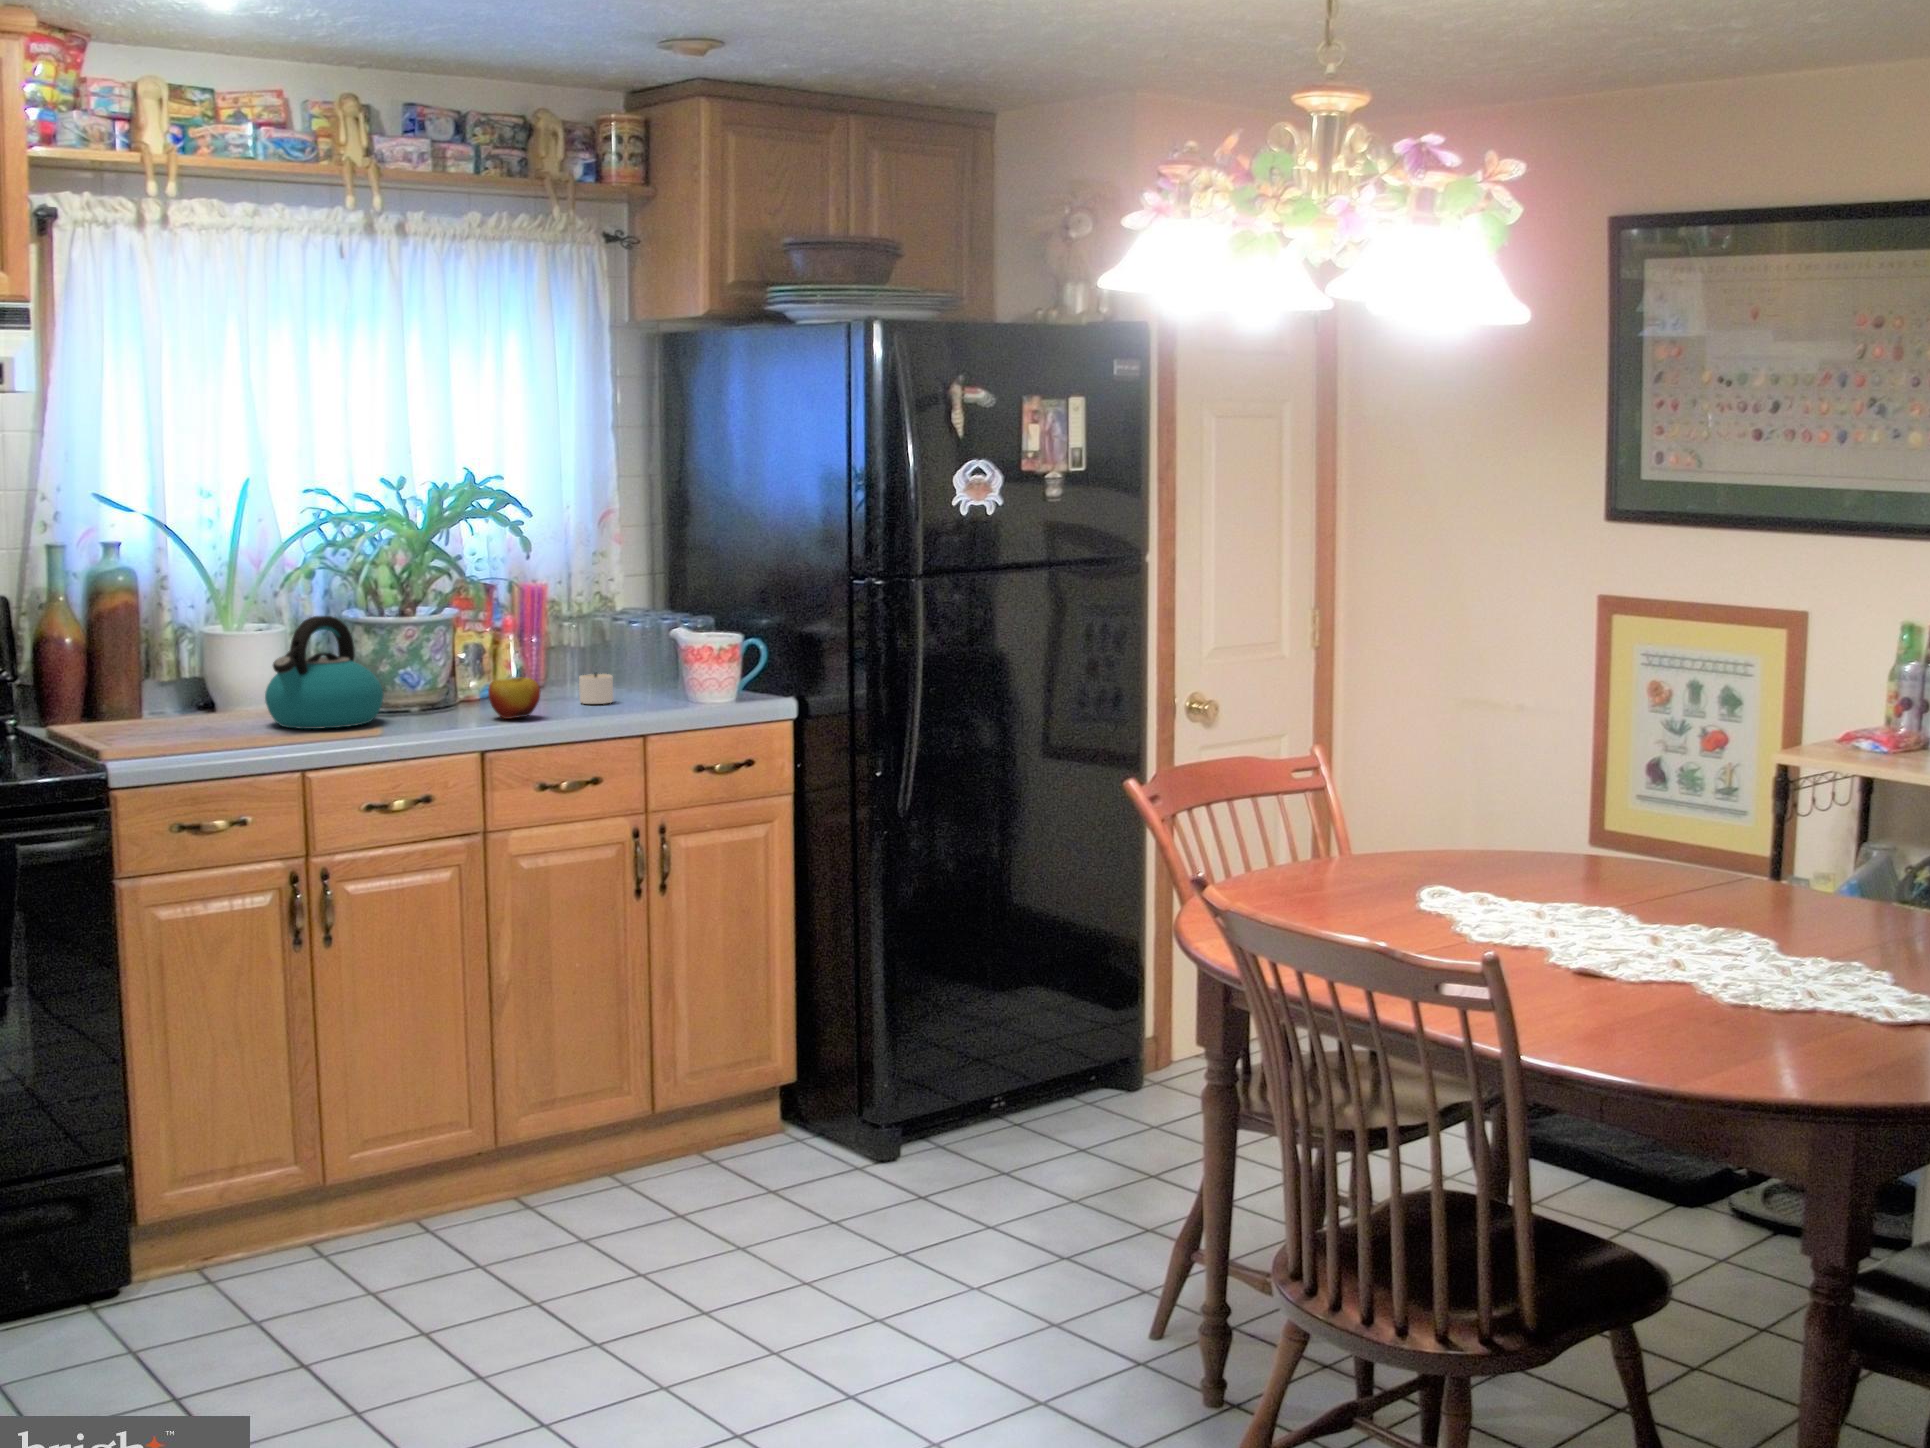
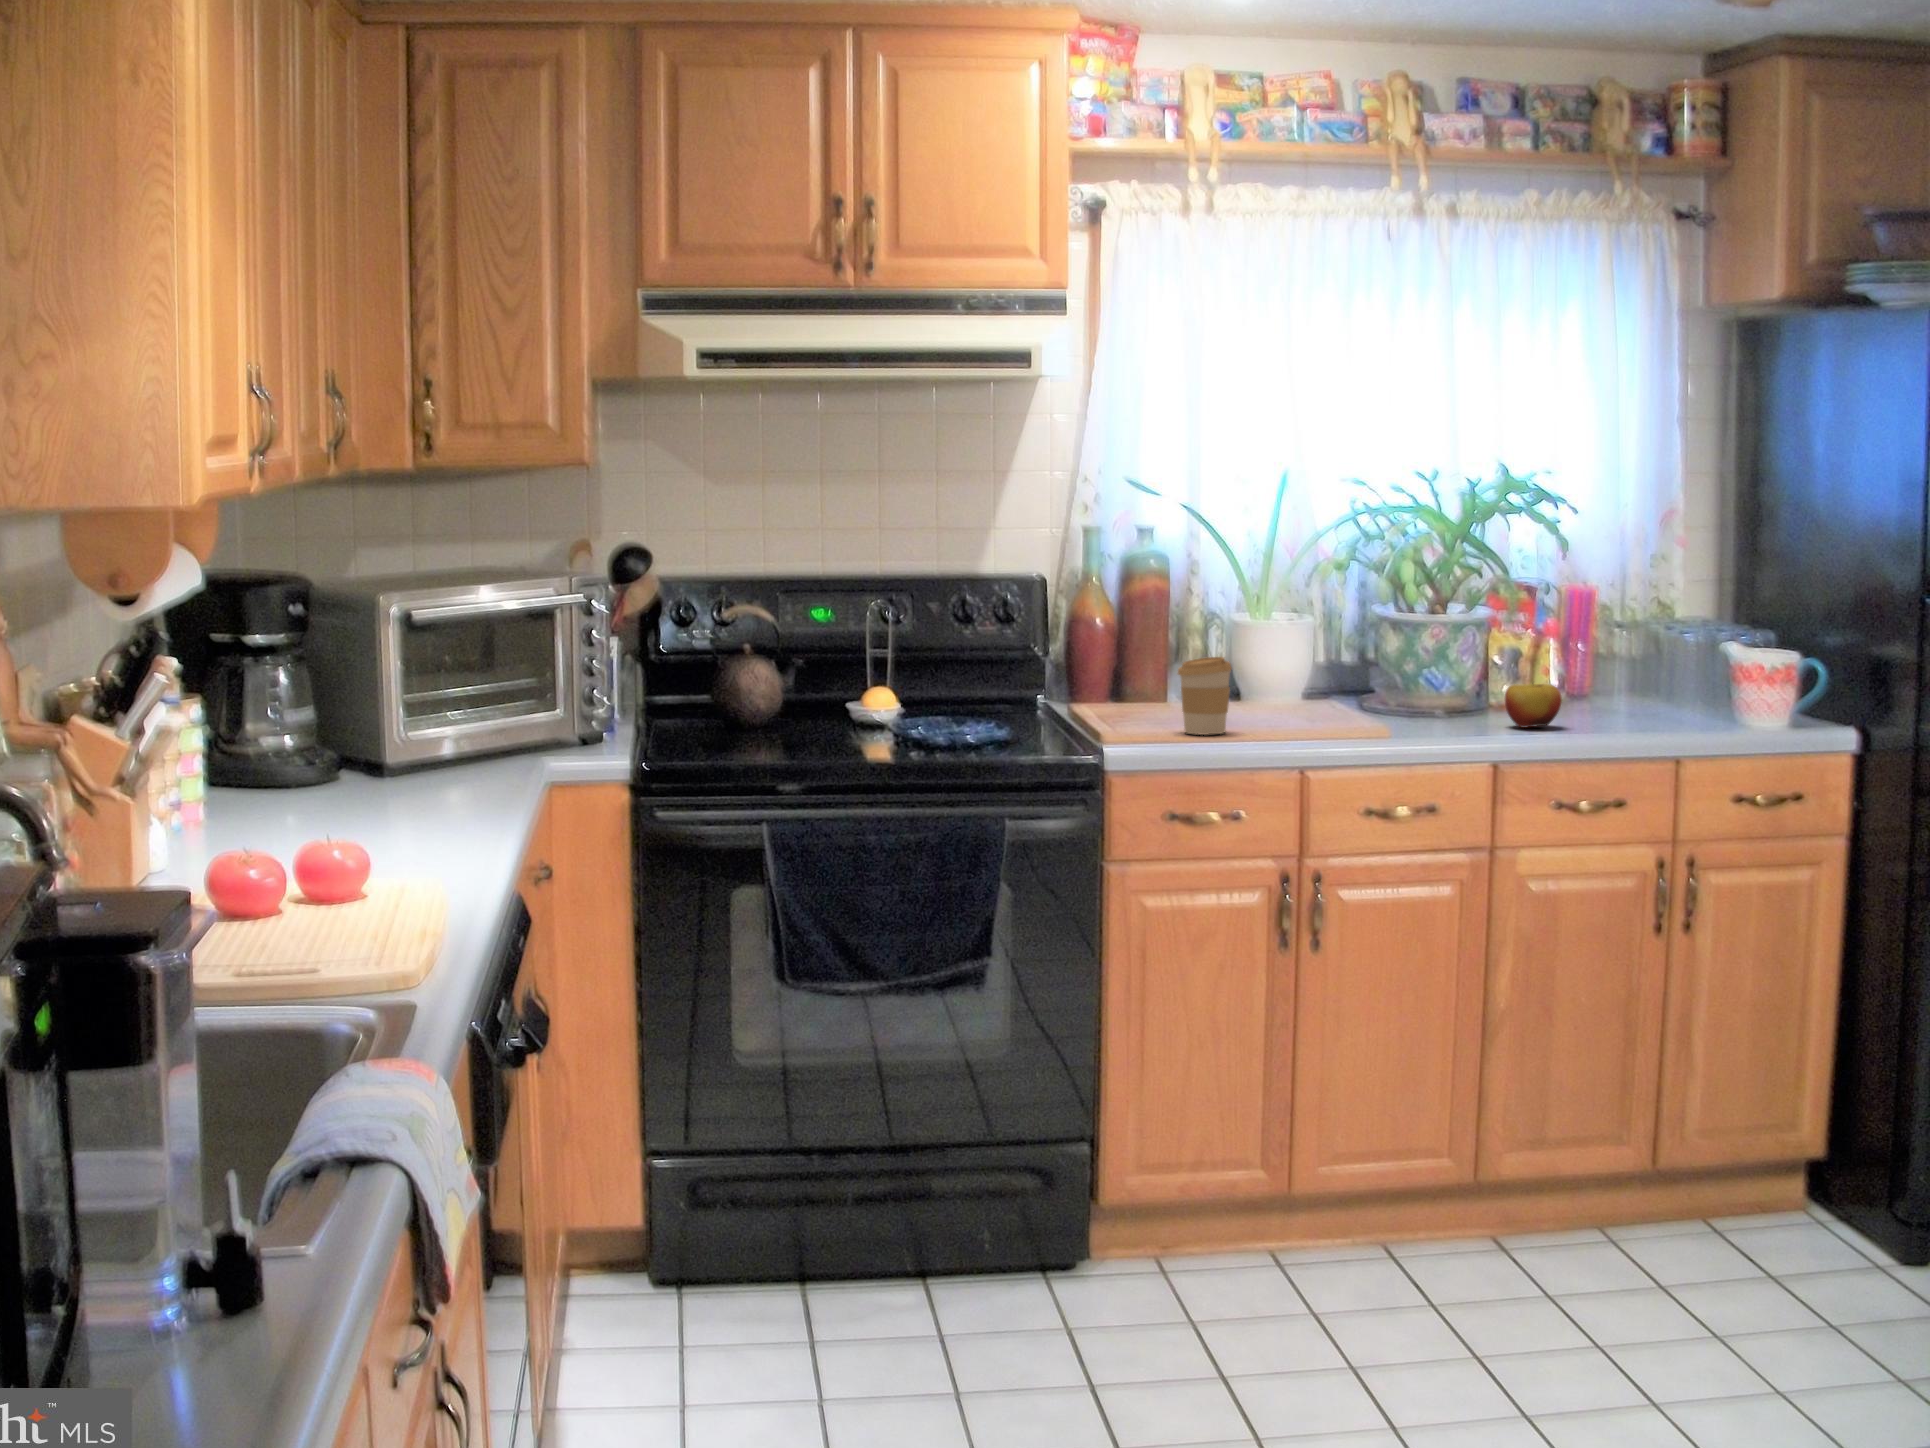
kettle: present [265,616,383,729] -> none [1275,610,1394,726]
coffee cup: none [169,667,226,745] -> present [1178,657,1231,735]
candle: present [579,673,613,704] -> none [1613,683,1670,718]

